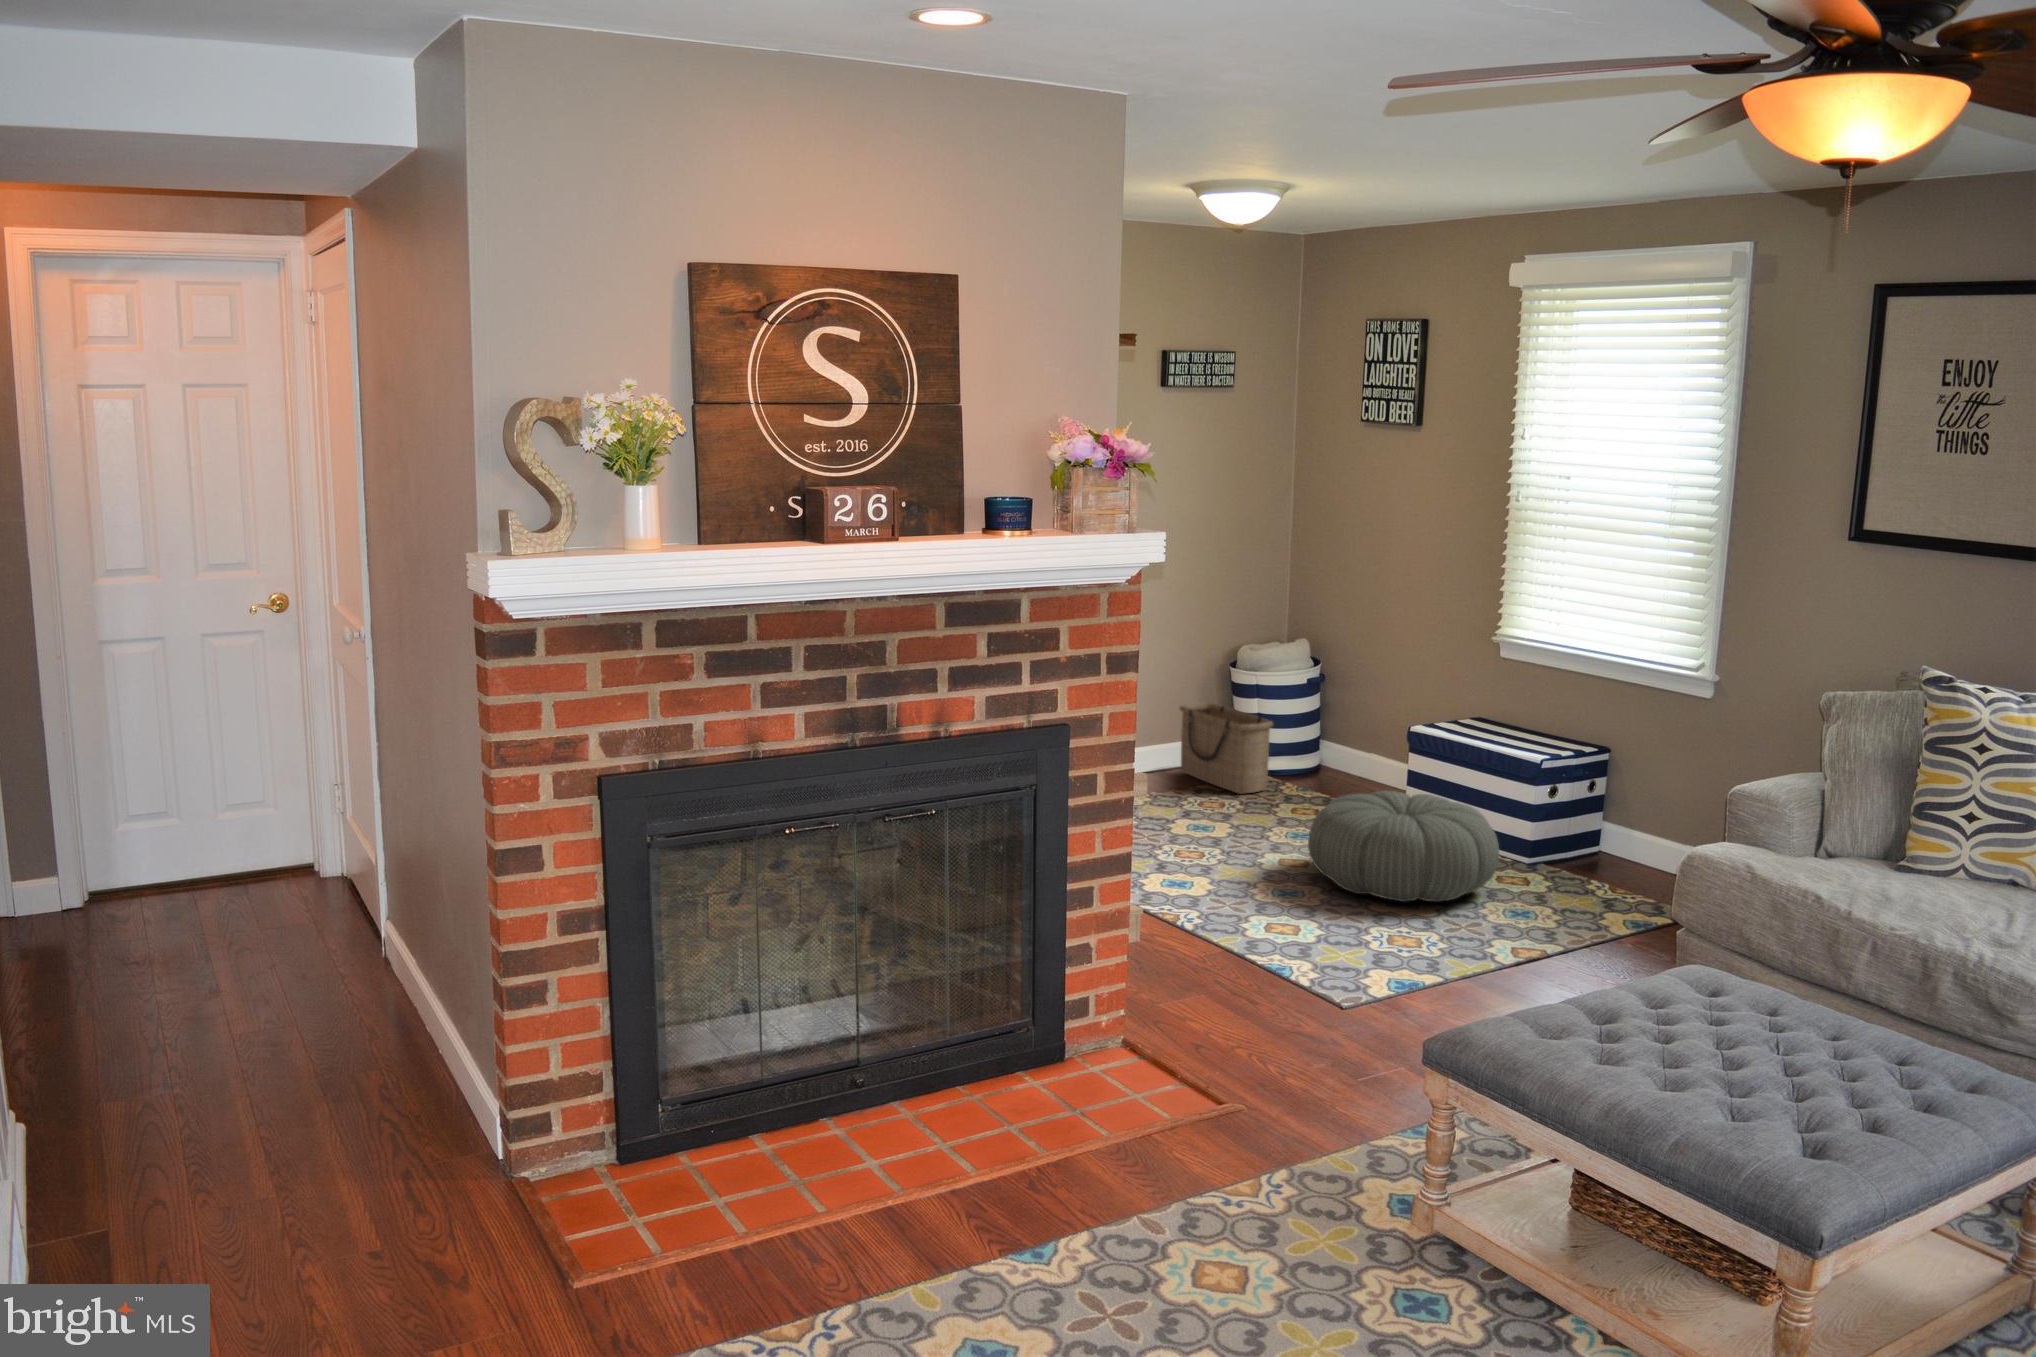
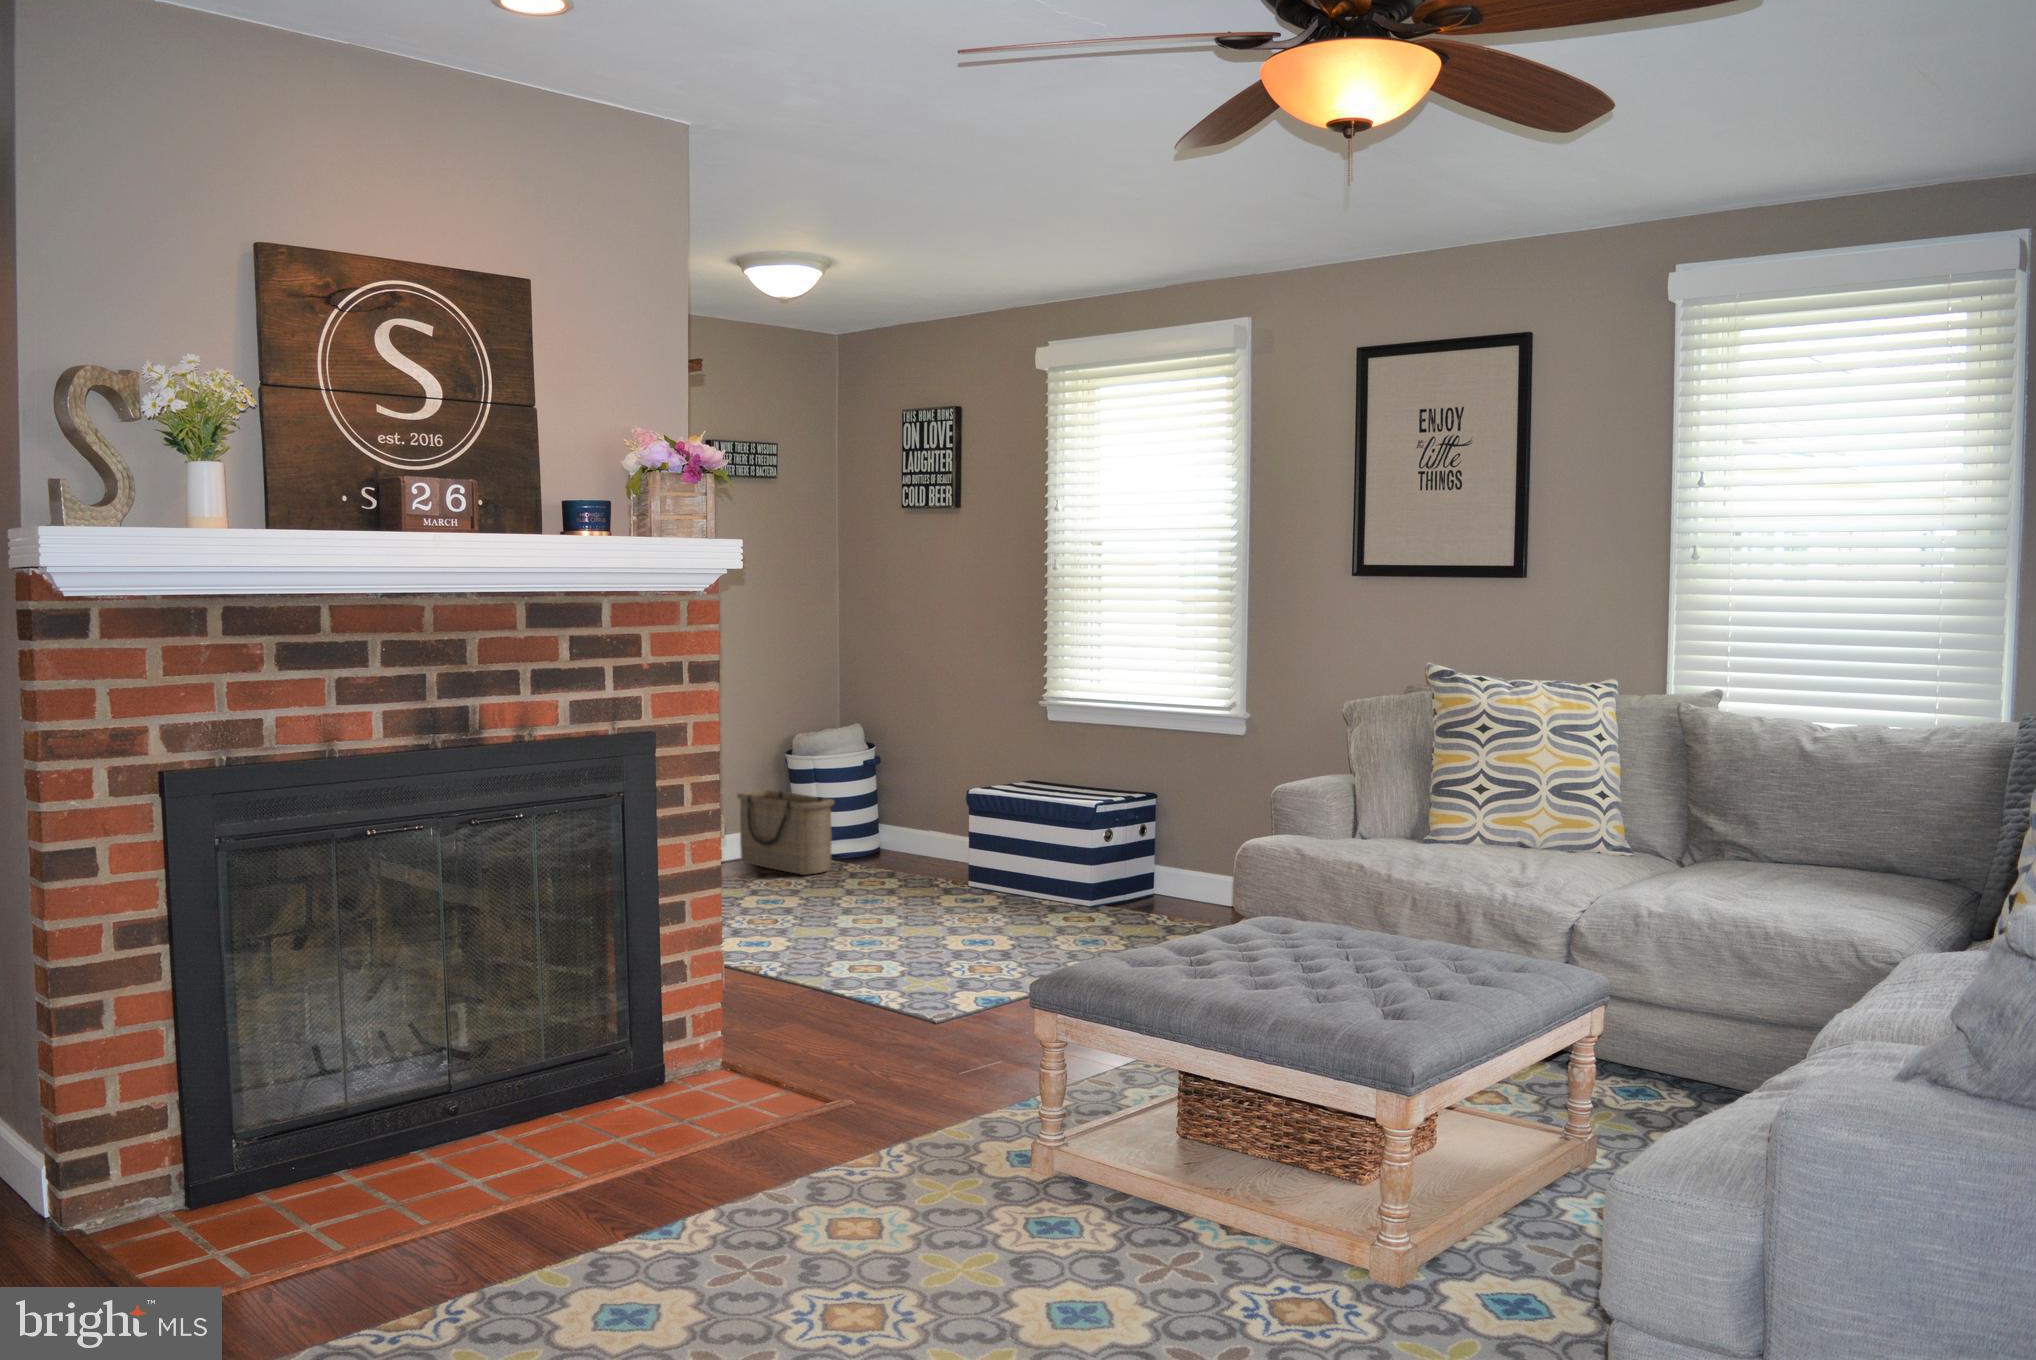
pouf: present [1308,791,1499,902] -> none [883,843,1065,942]

